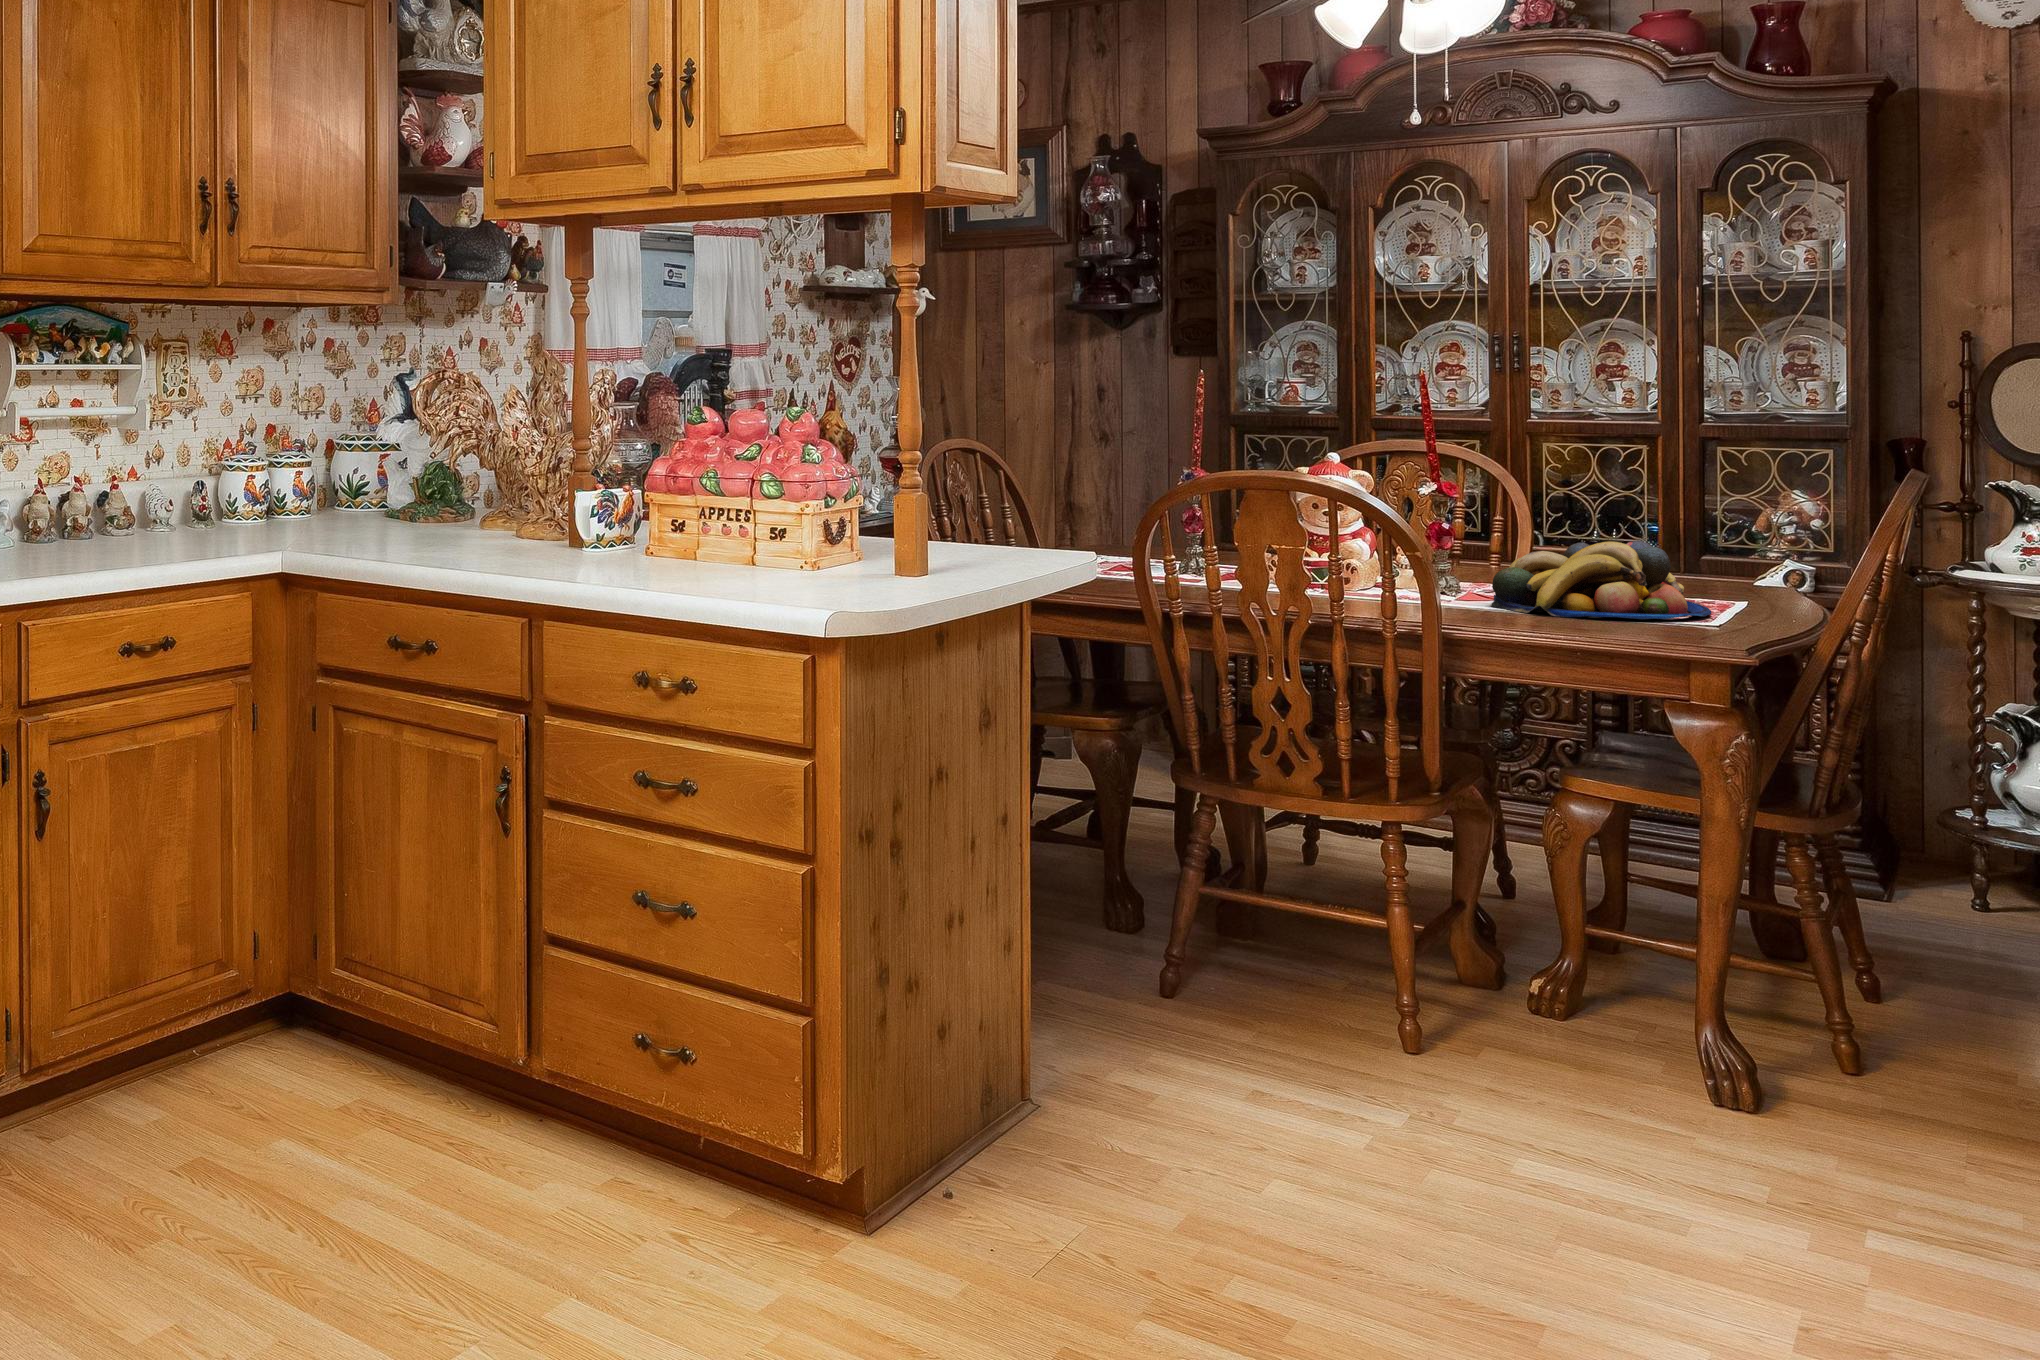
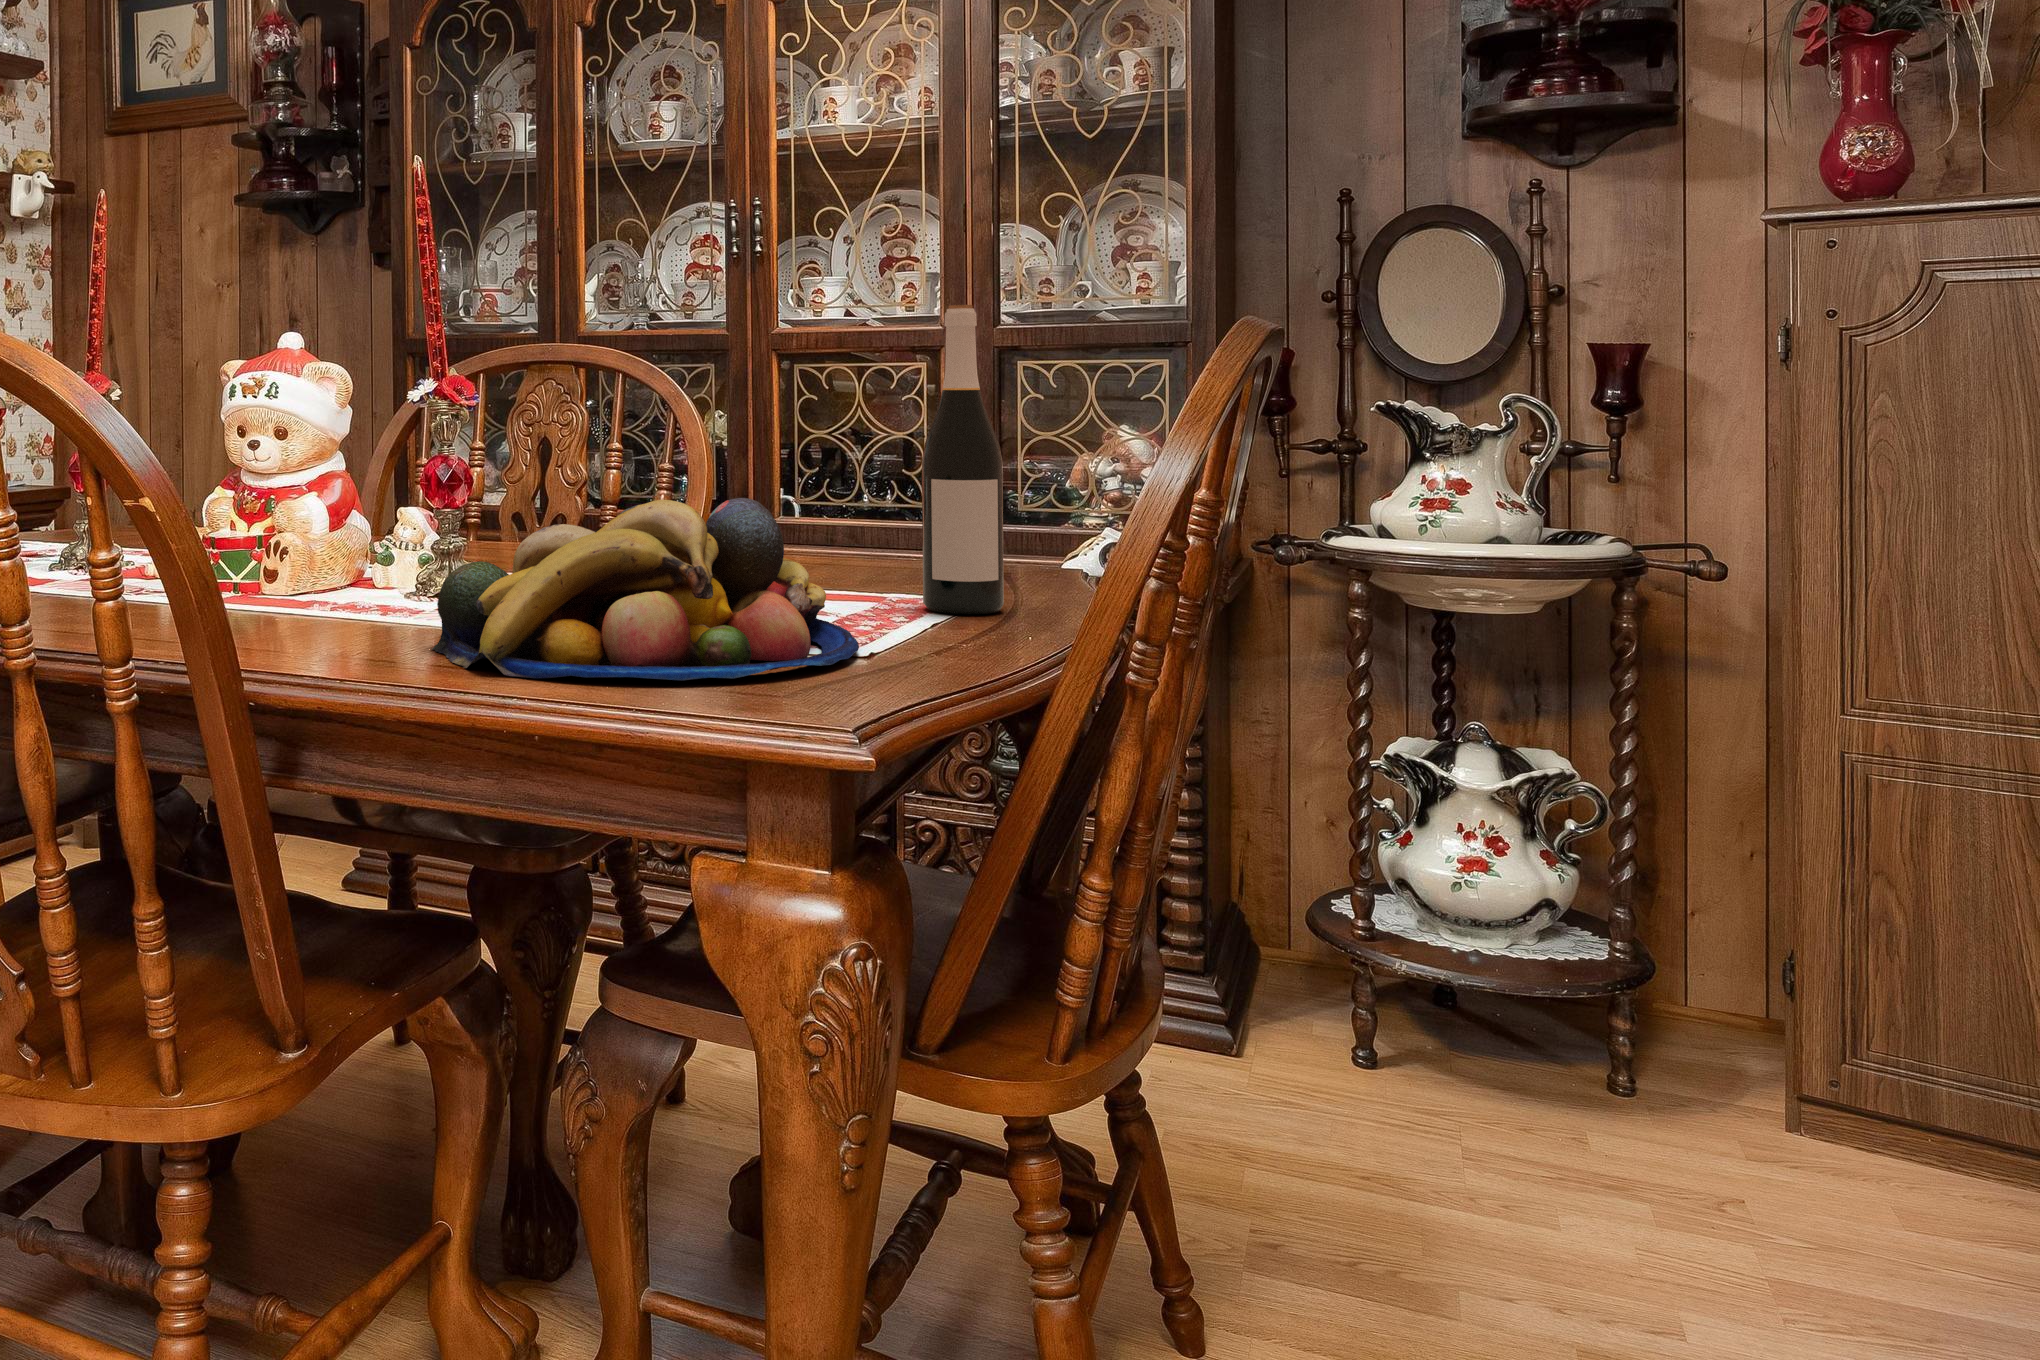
wine bottle: none [1718,444,1766,601] -> present [922,305,1004,614]

